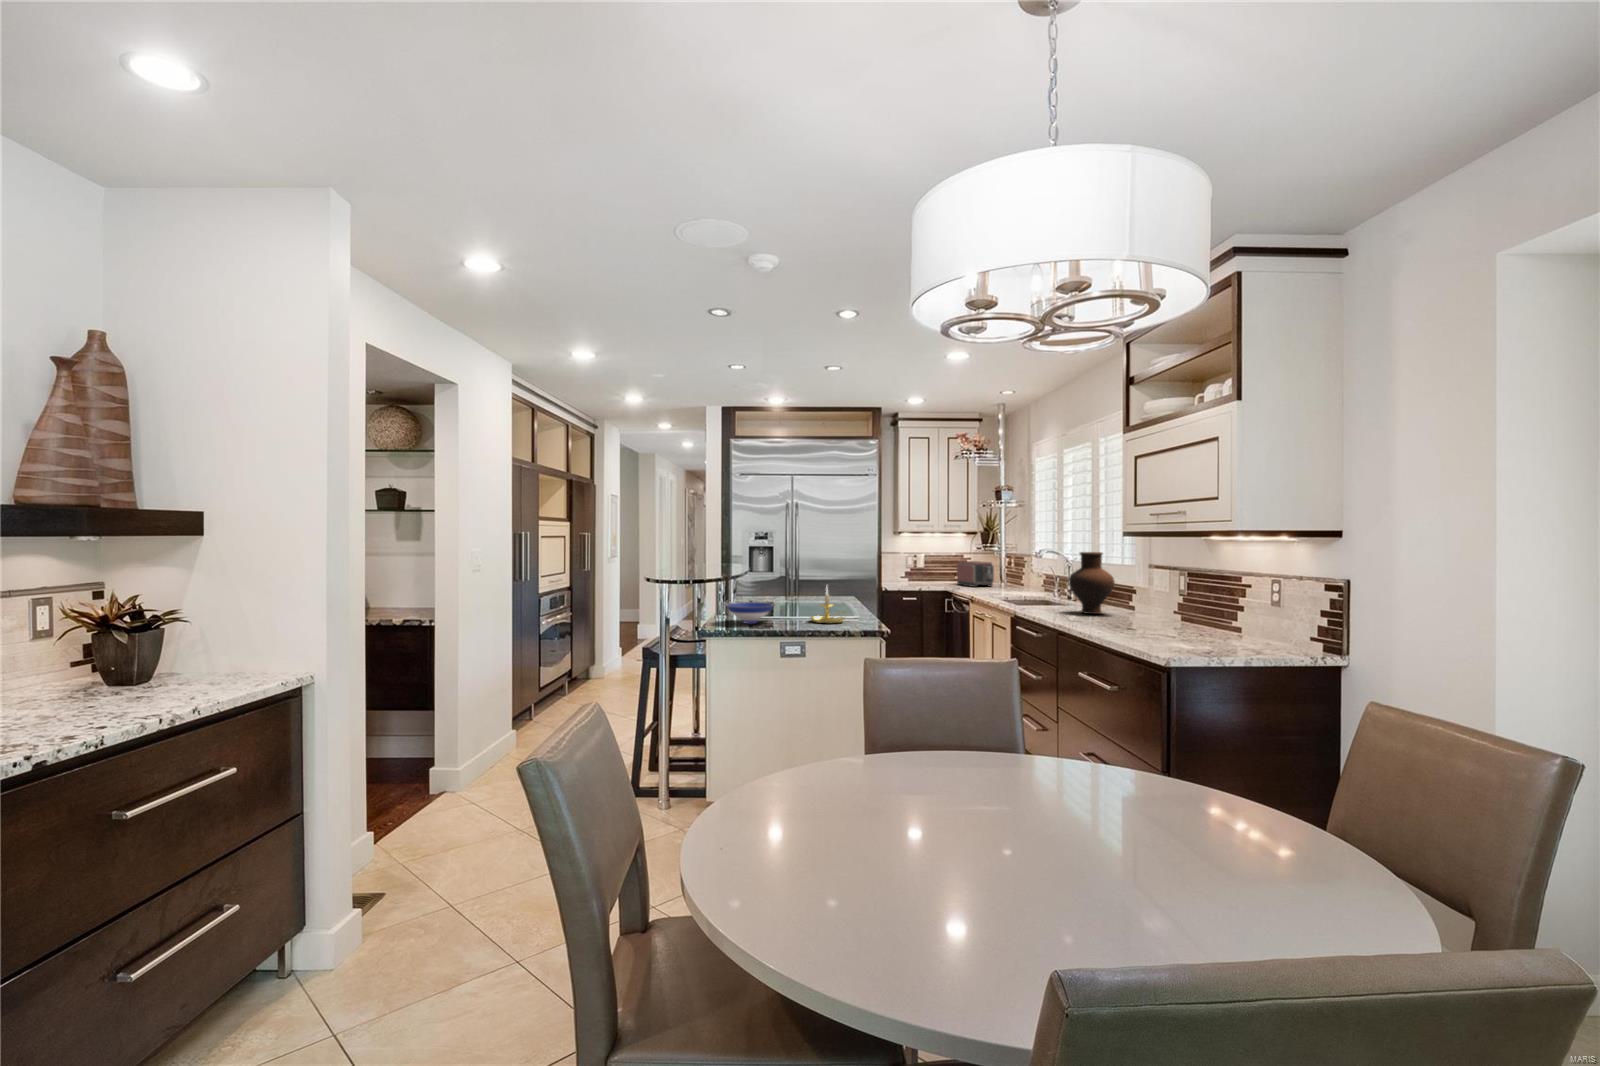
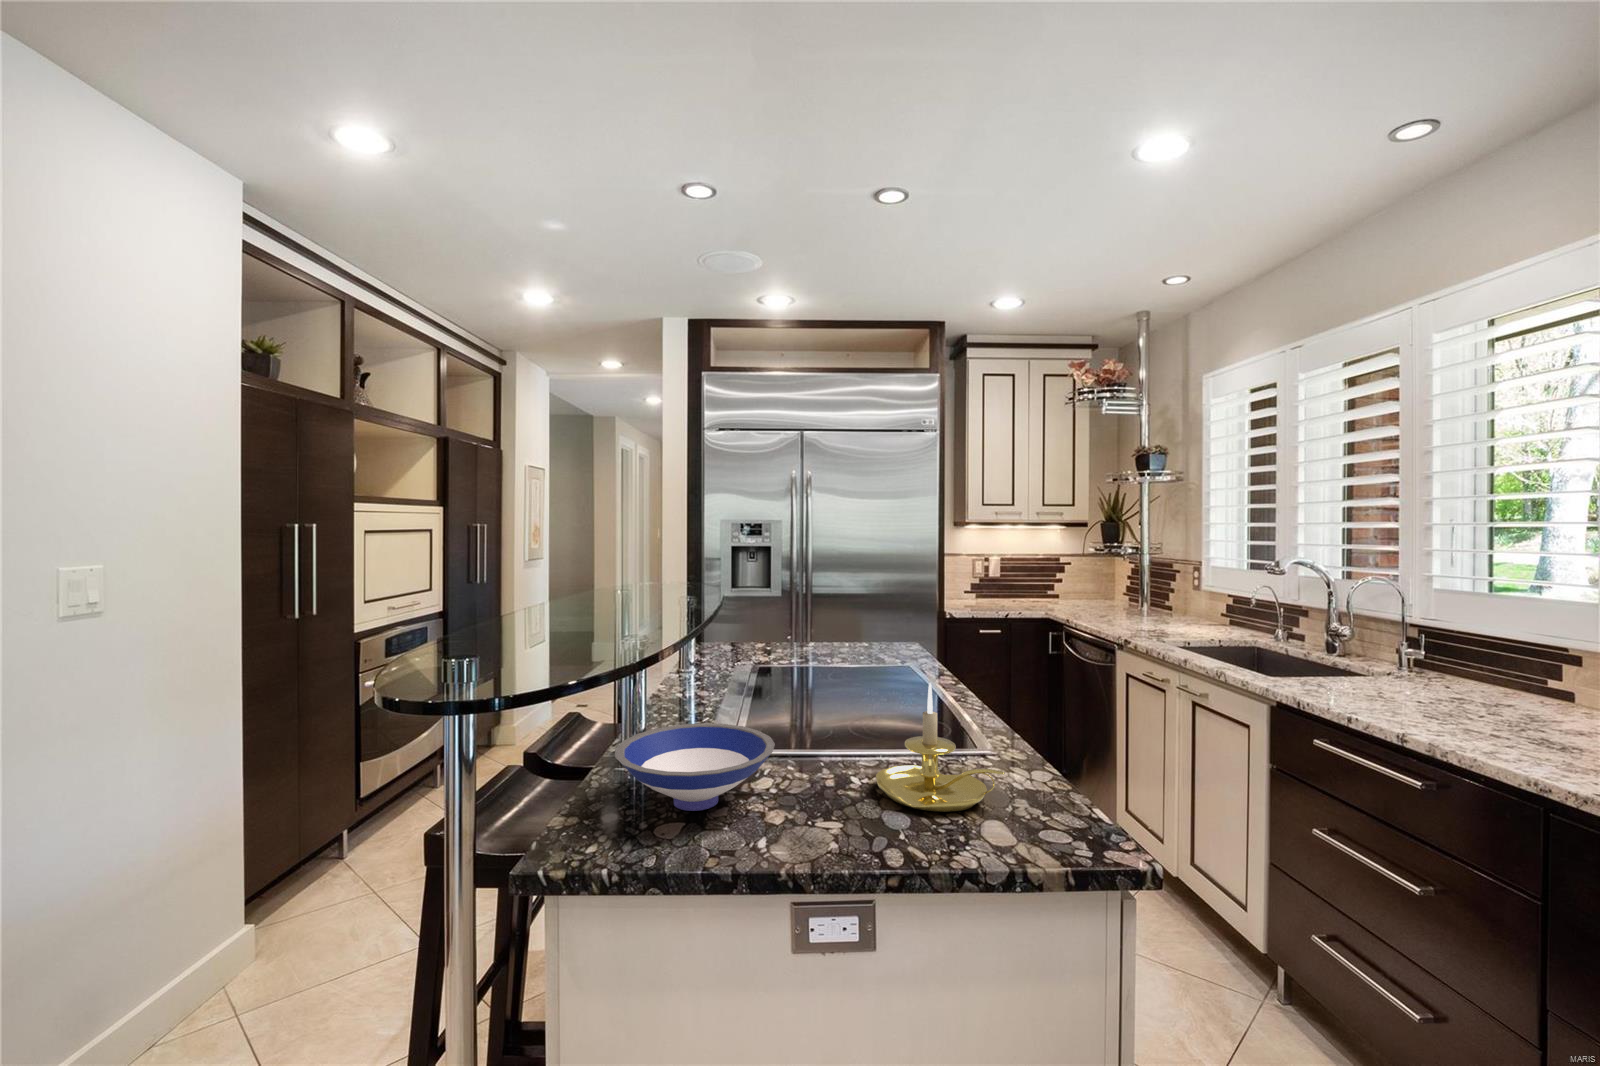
vase: present [1069,552,1115,614] -> none [1419,568,1553,711]
toaster: present [957,561,994,587] -> none [1059,568,1126,611]

